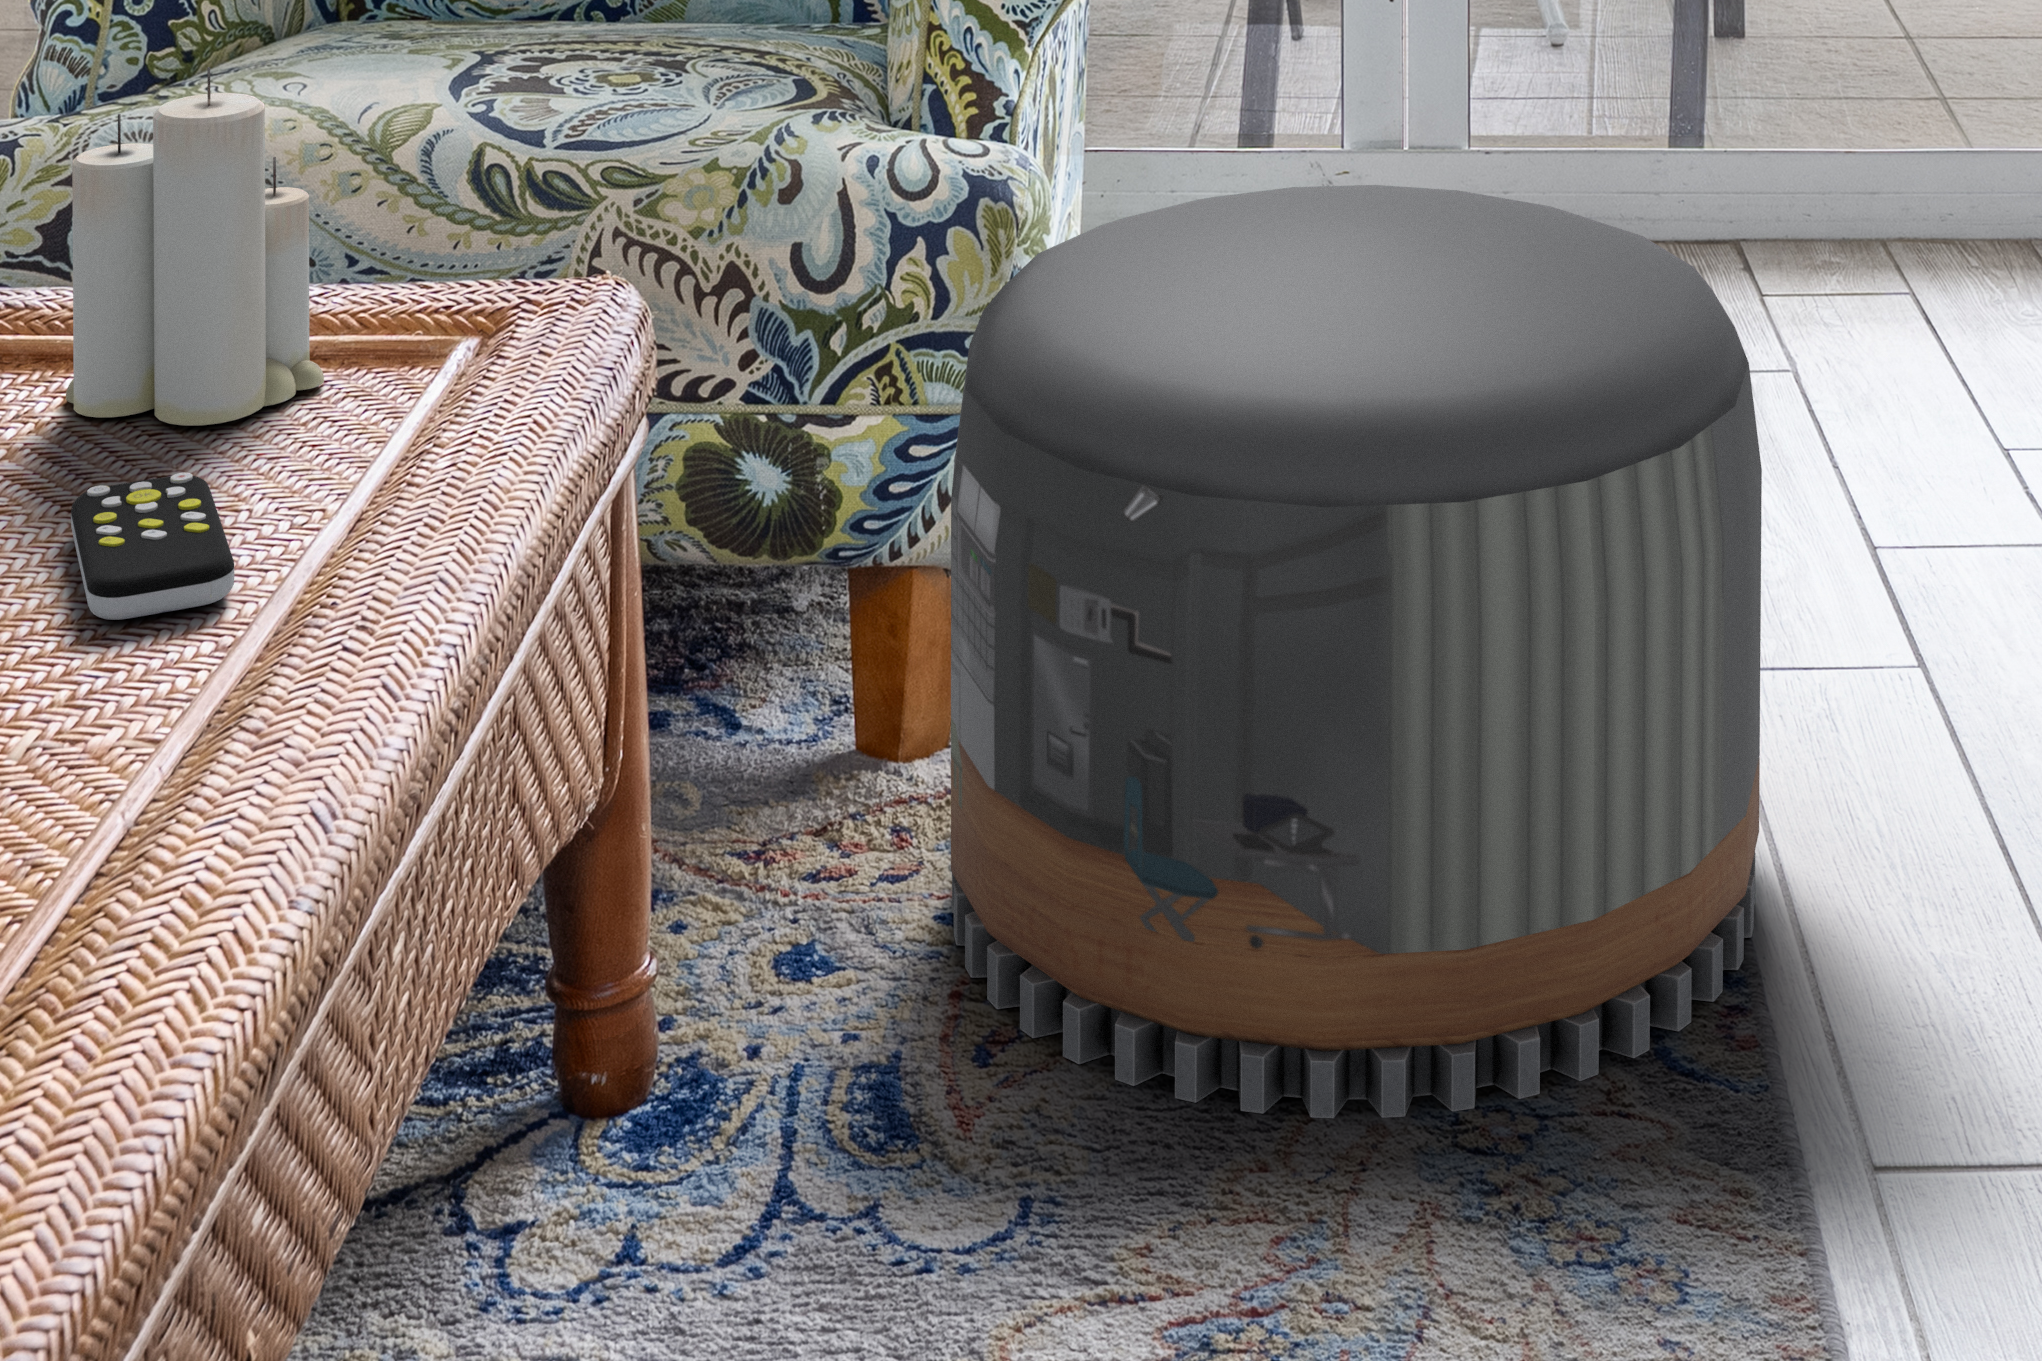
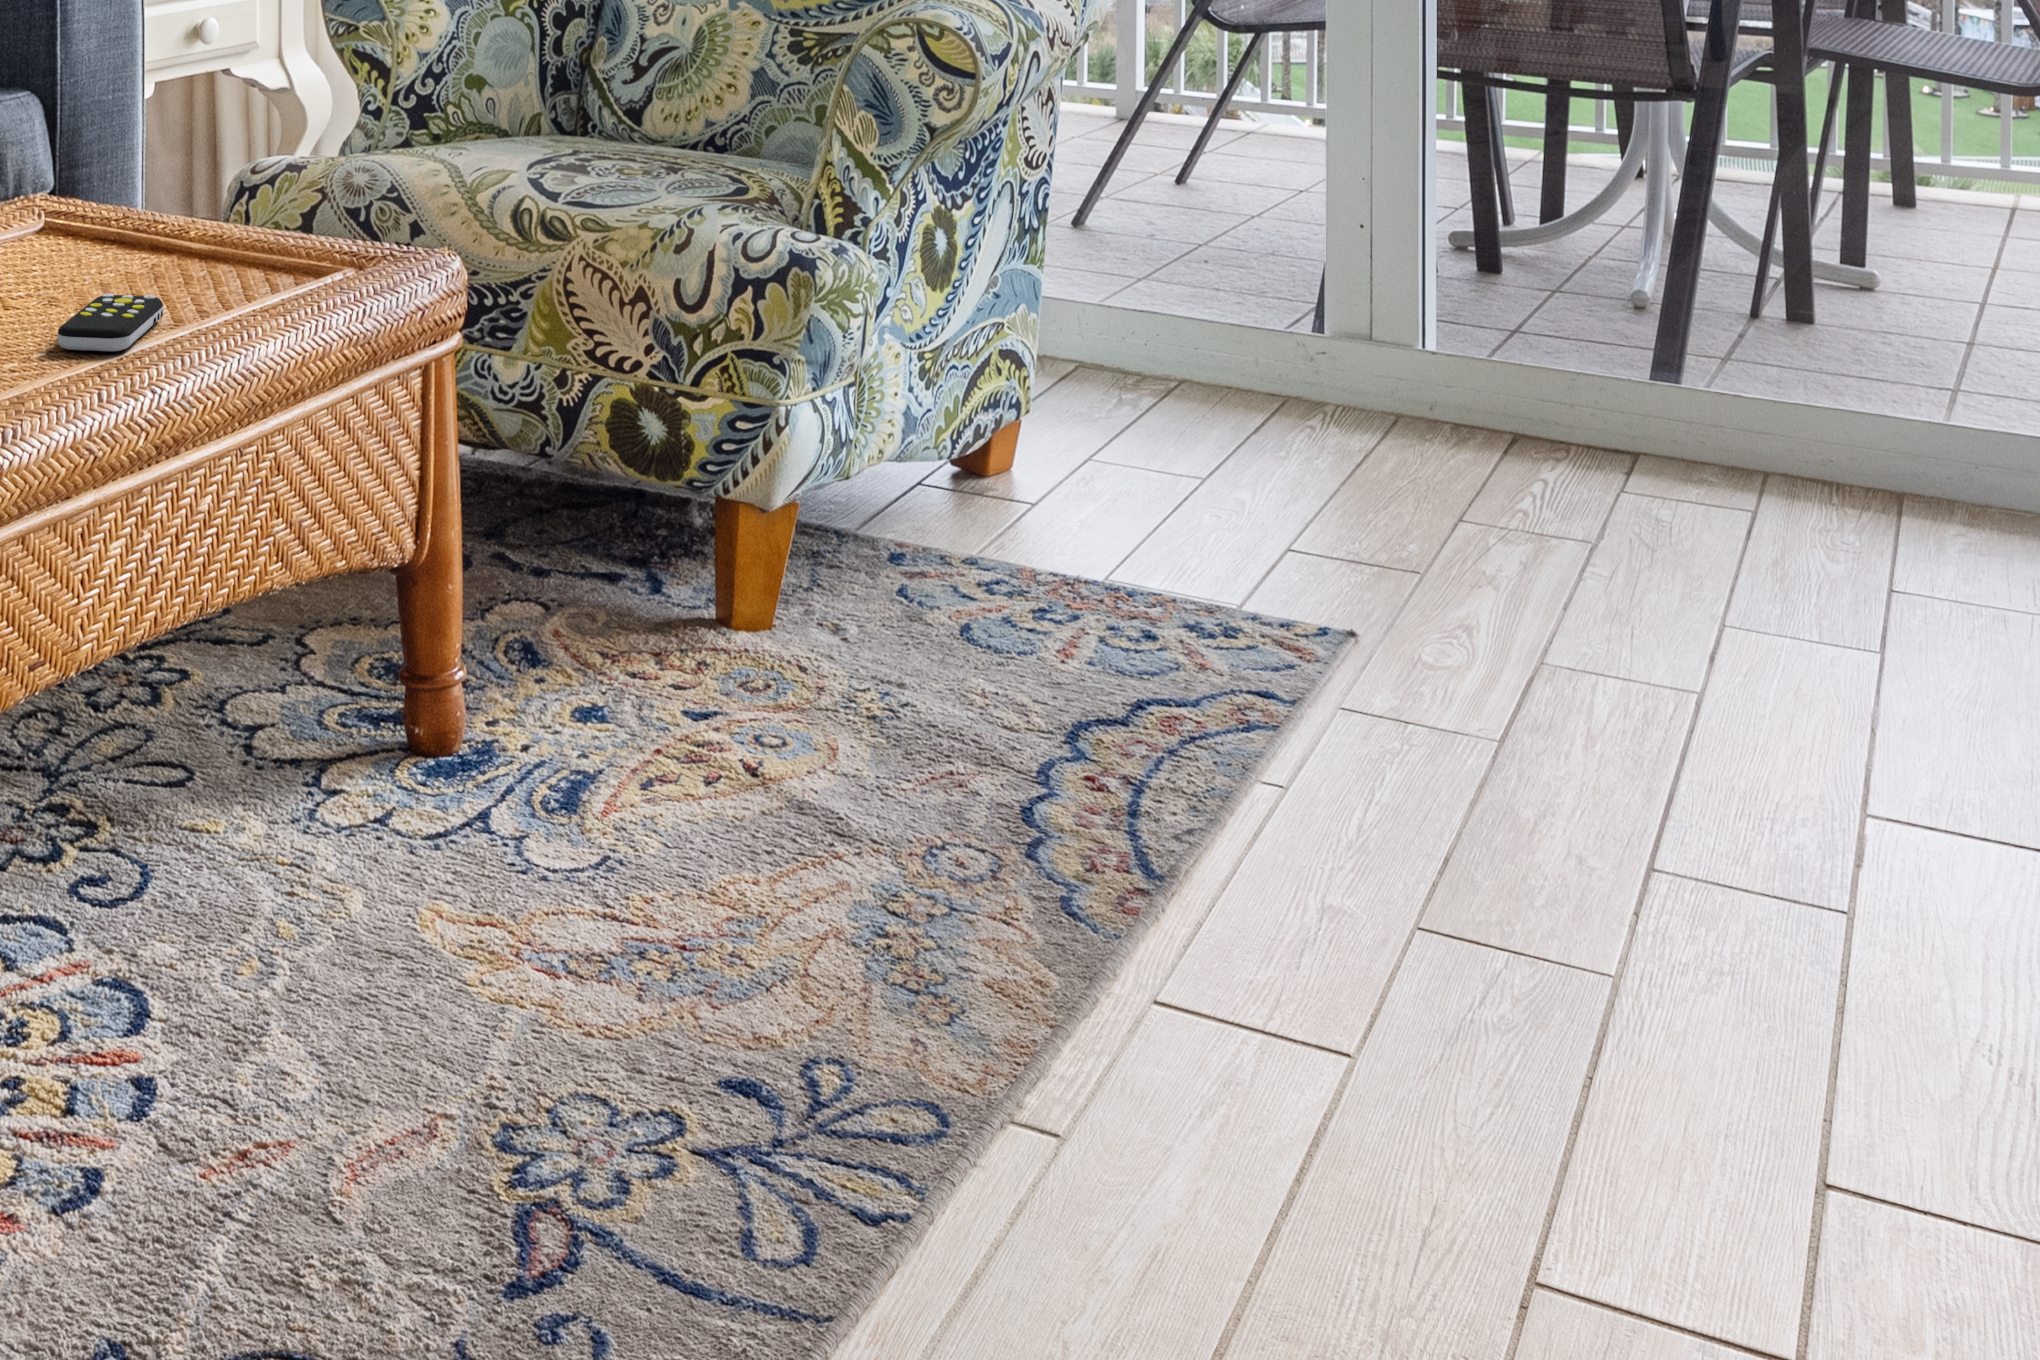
candle: present [66,67,324,425] -> none [161,87,289,287]
pouf: present [951,185,1762,1118] -> none [679,290,1248,892]

